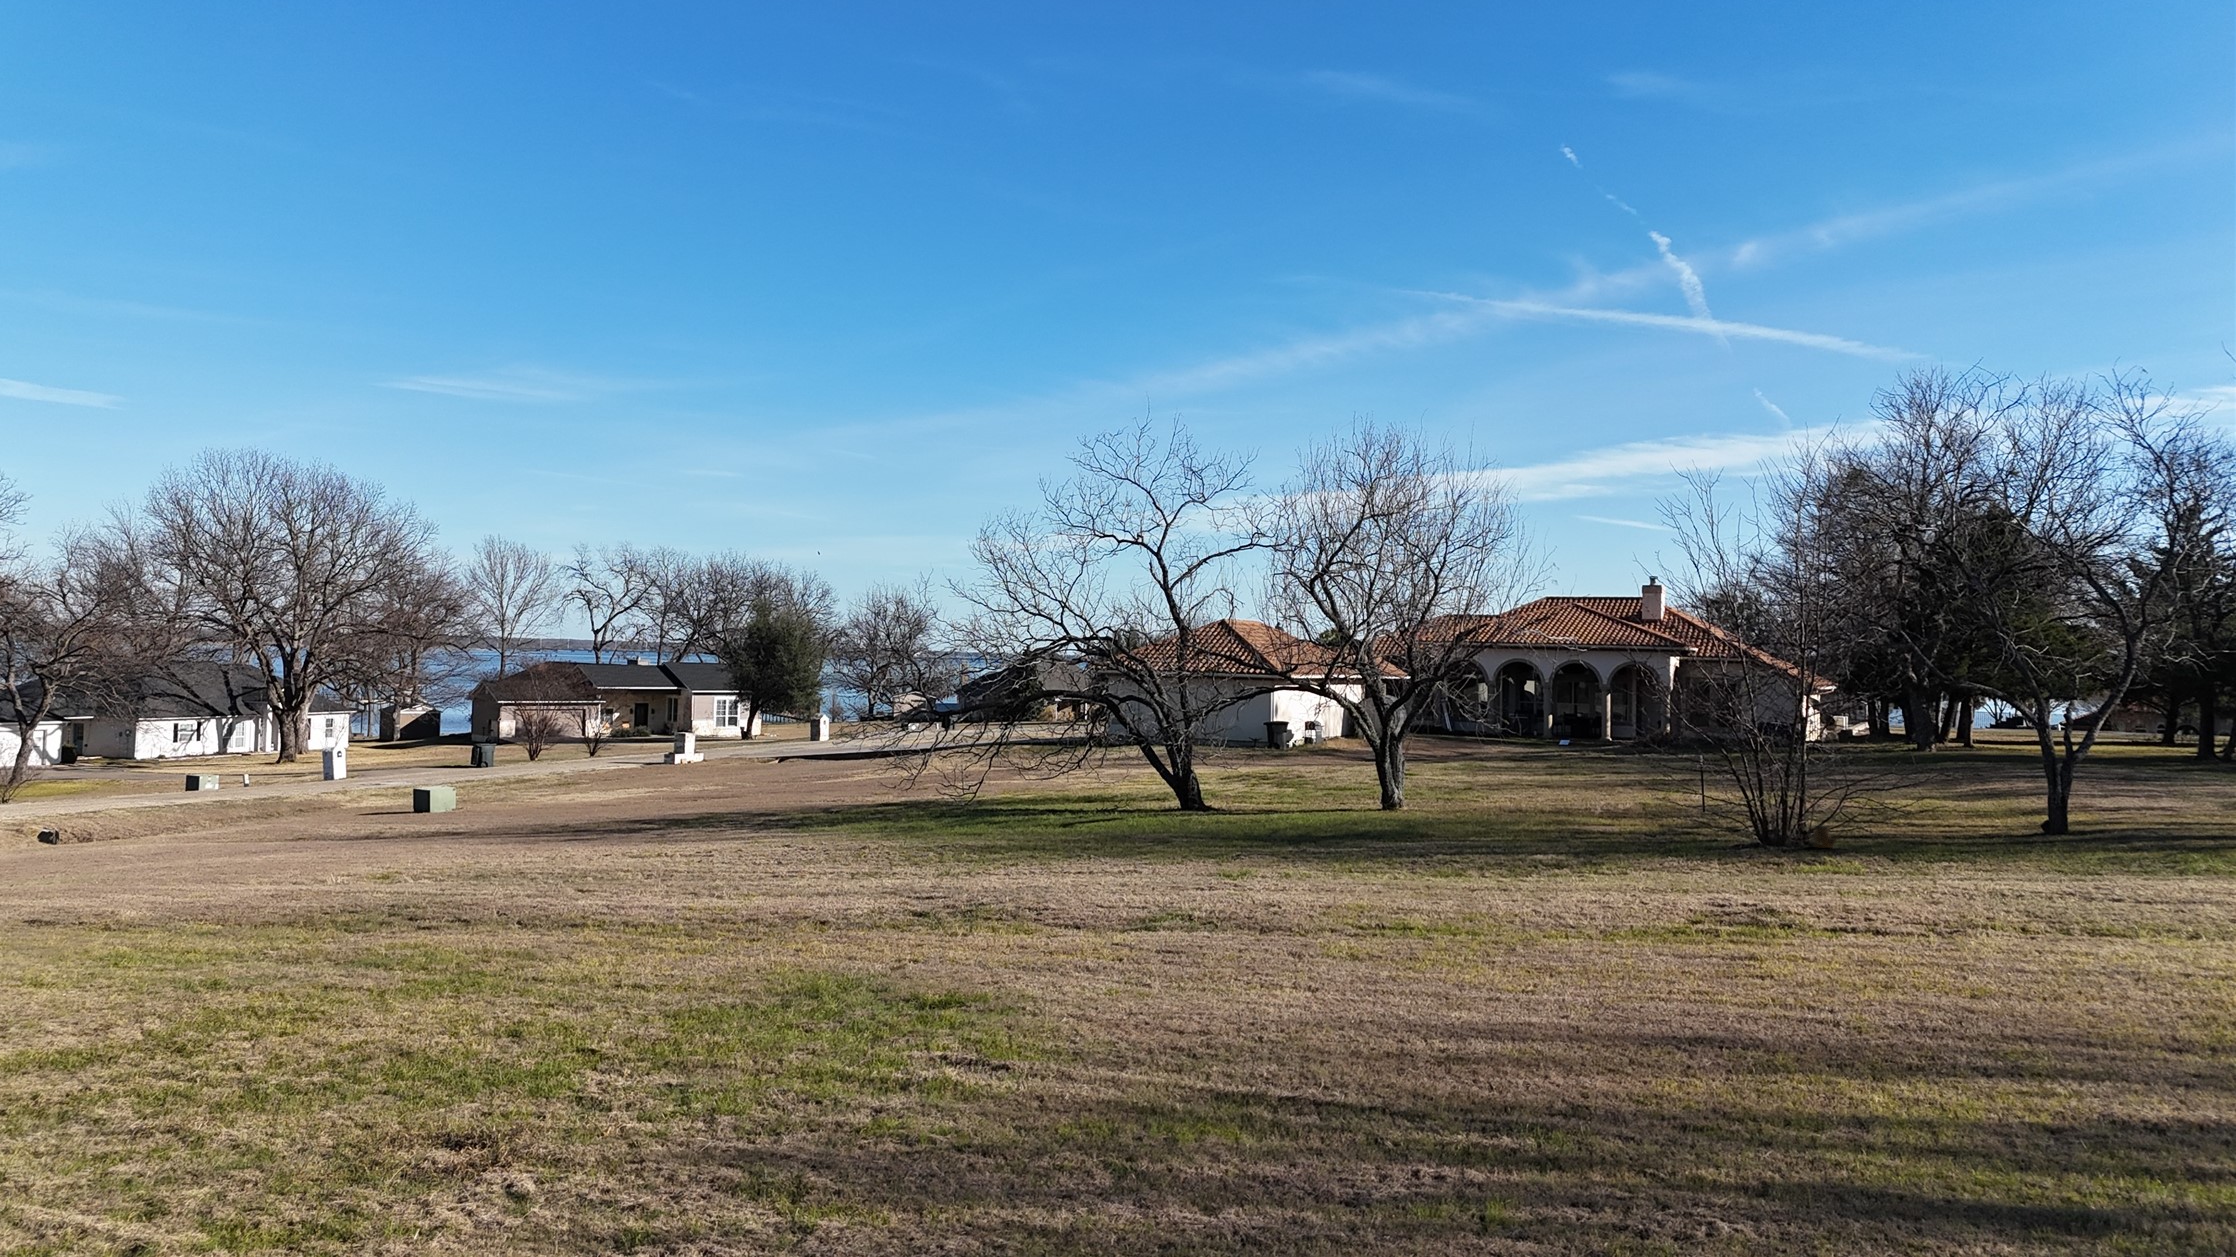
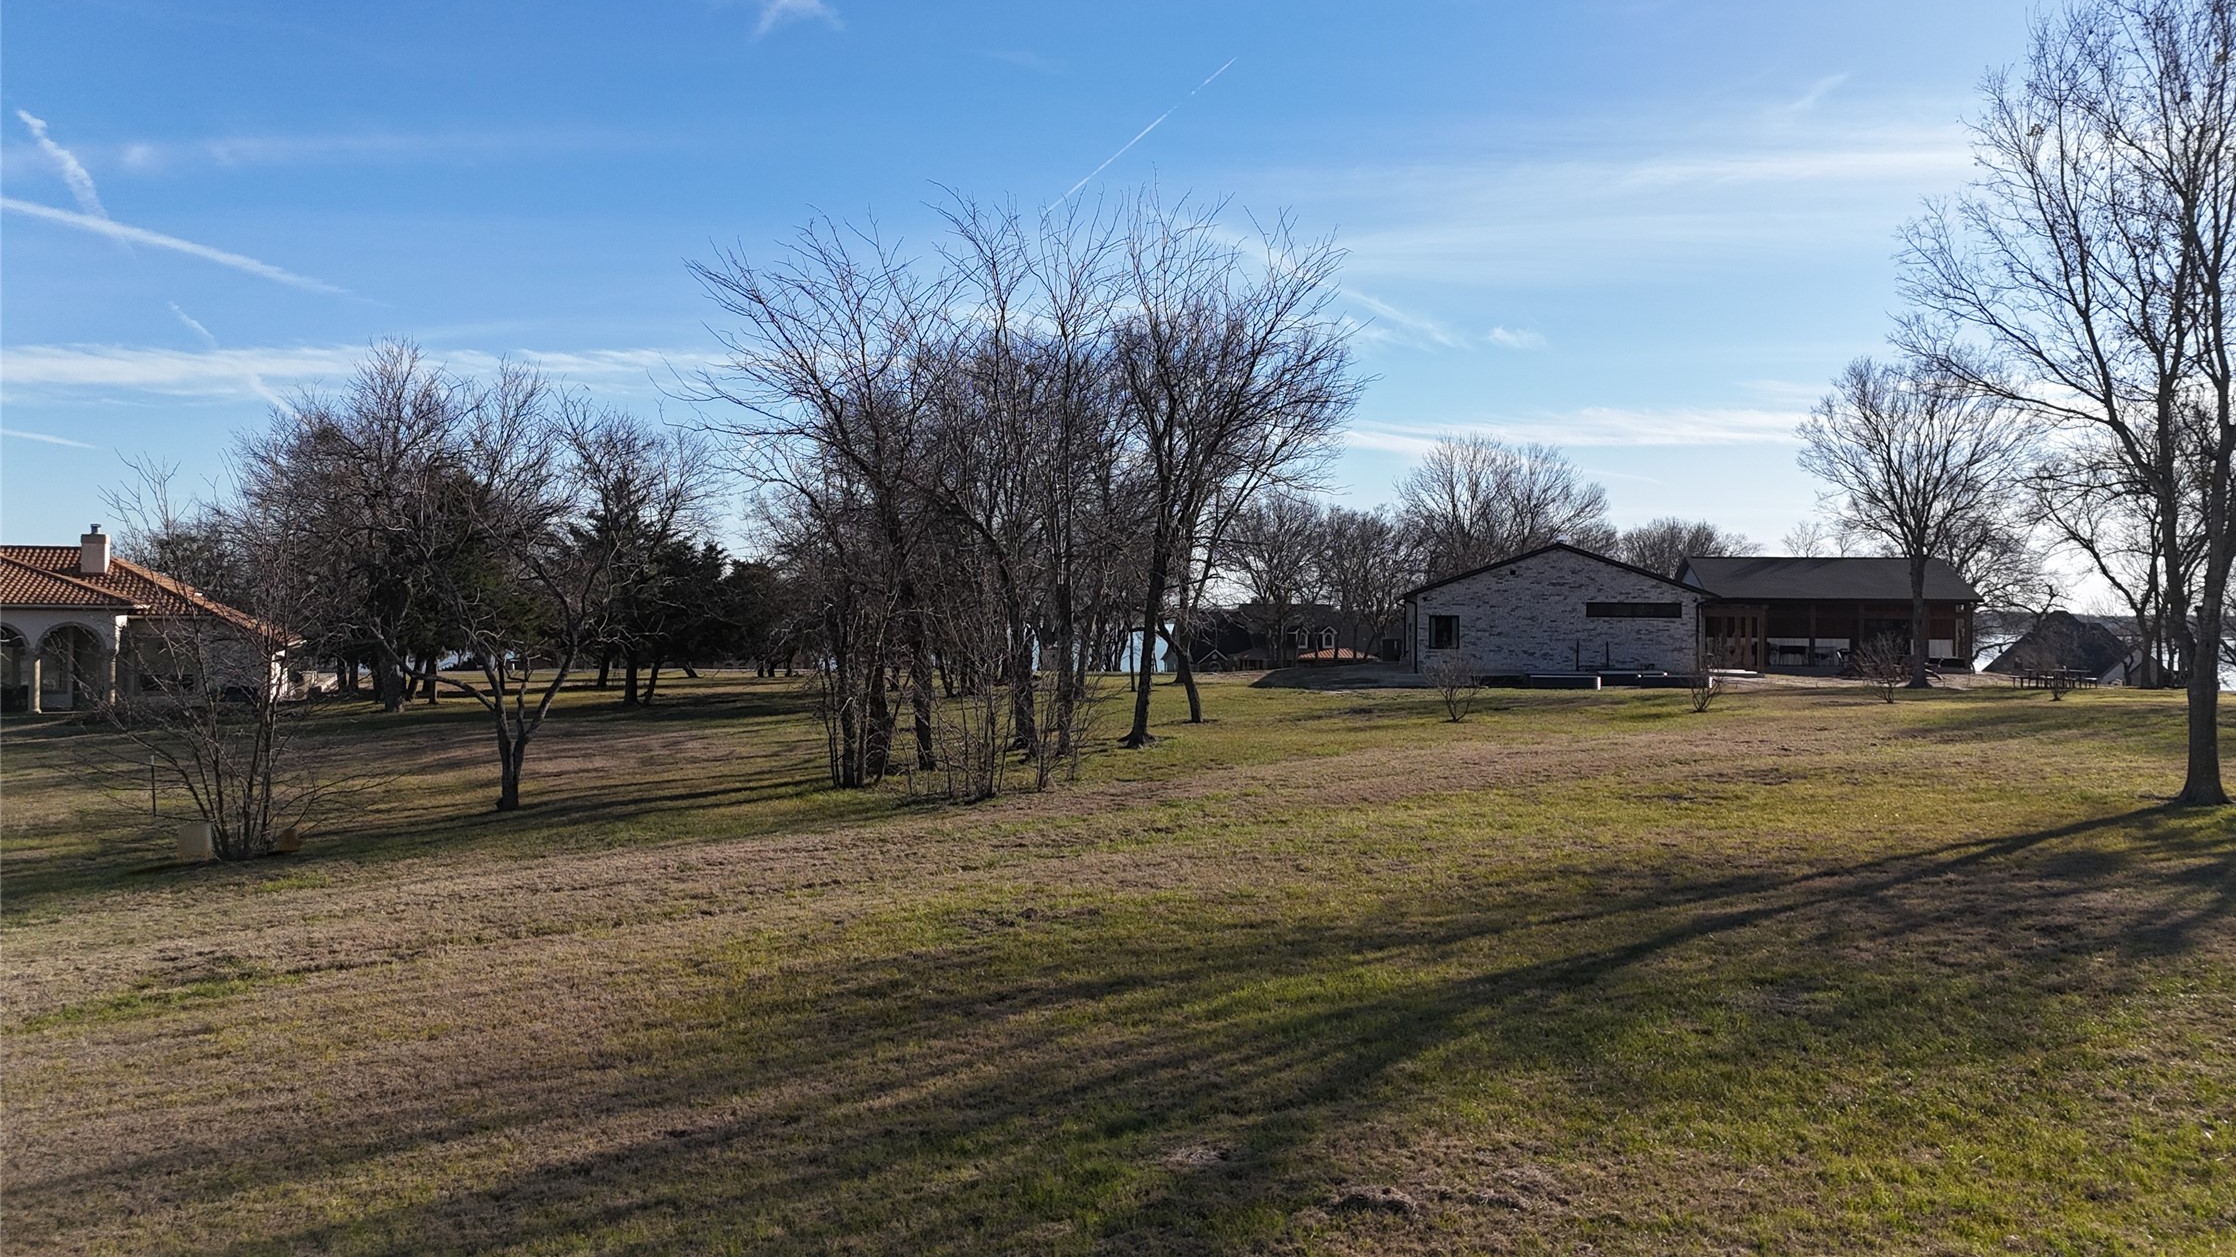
planter: none [1725,813,1755,848] -> present [177,822,212,862]

